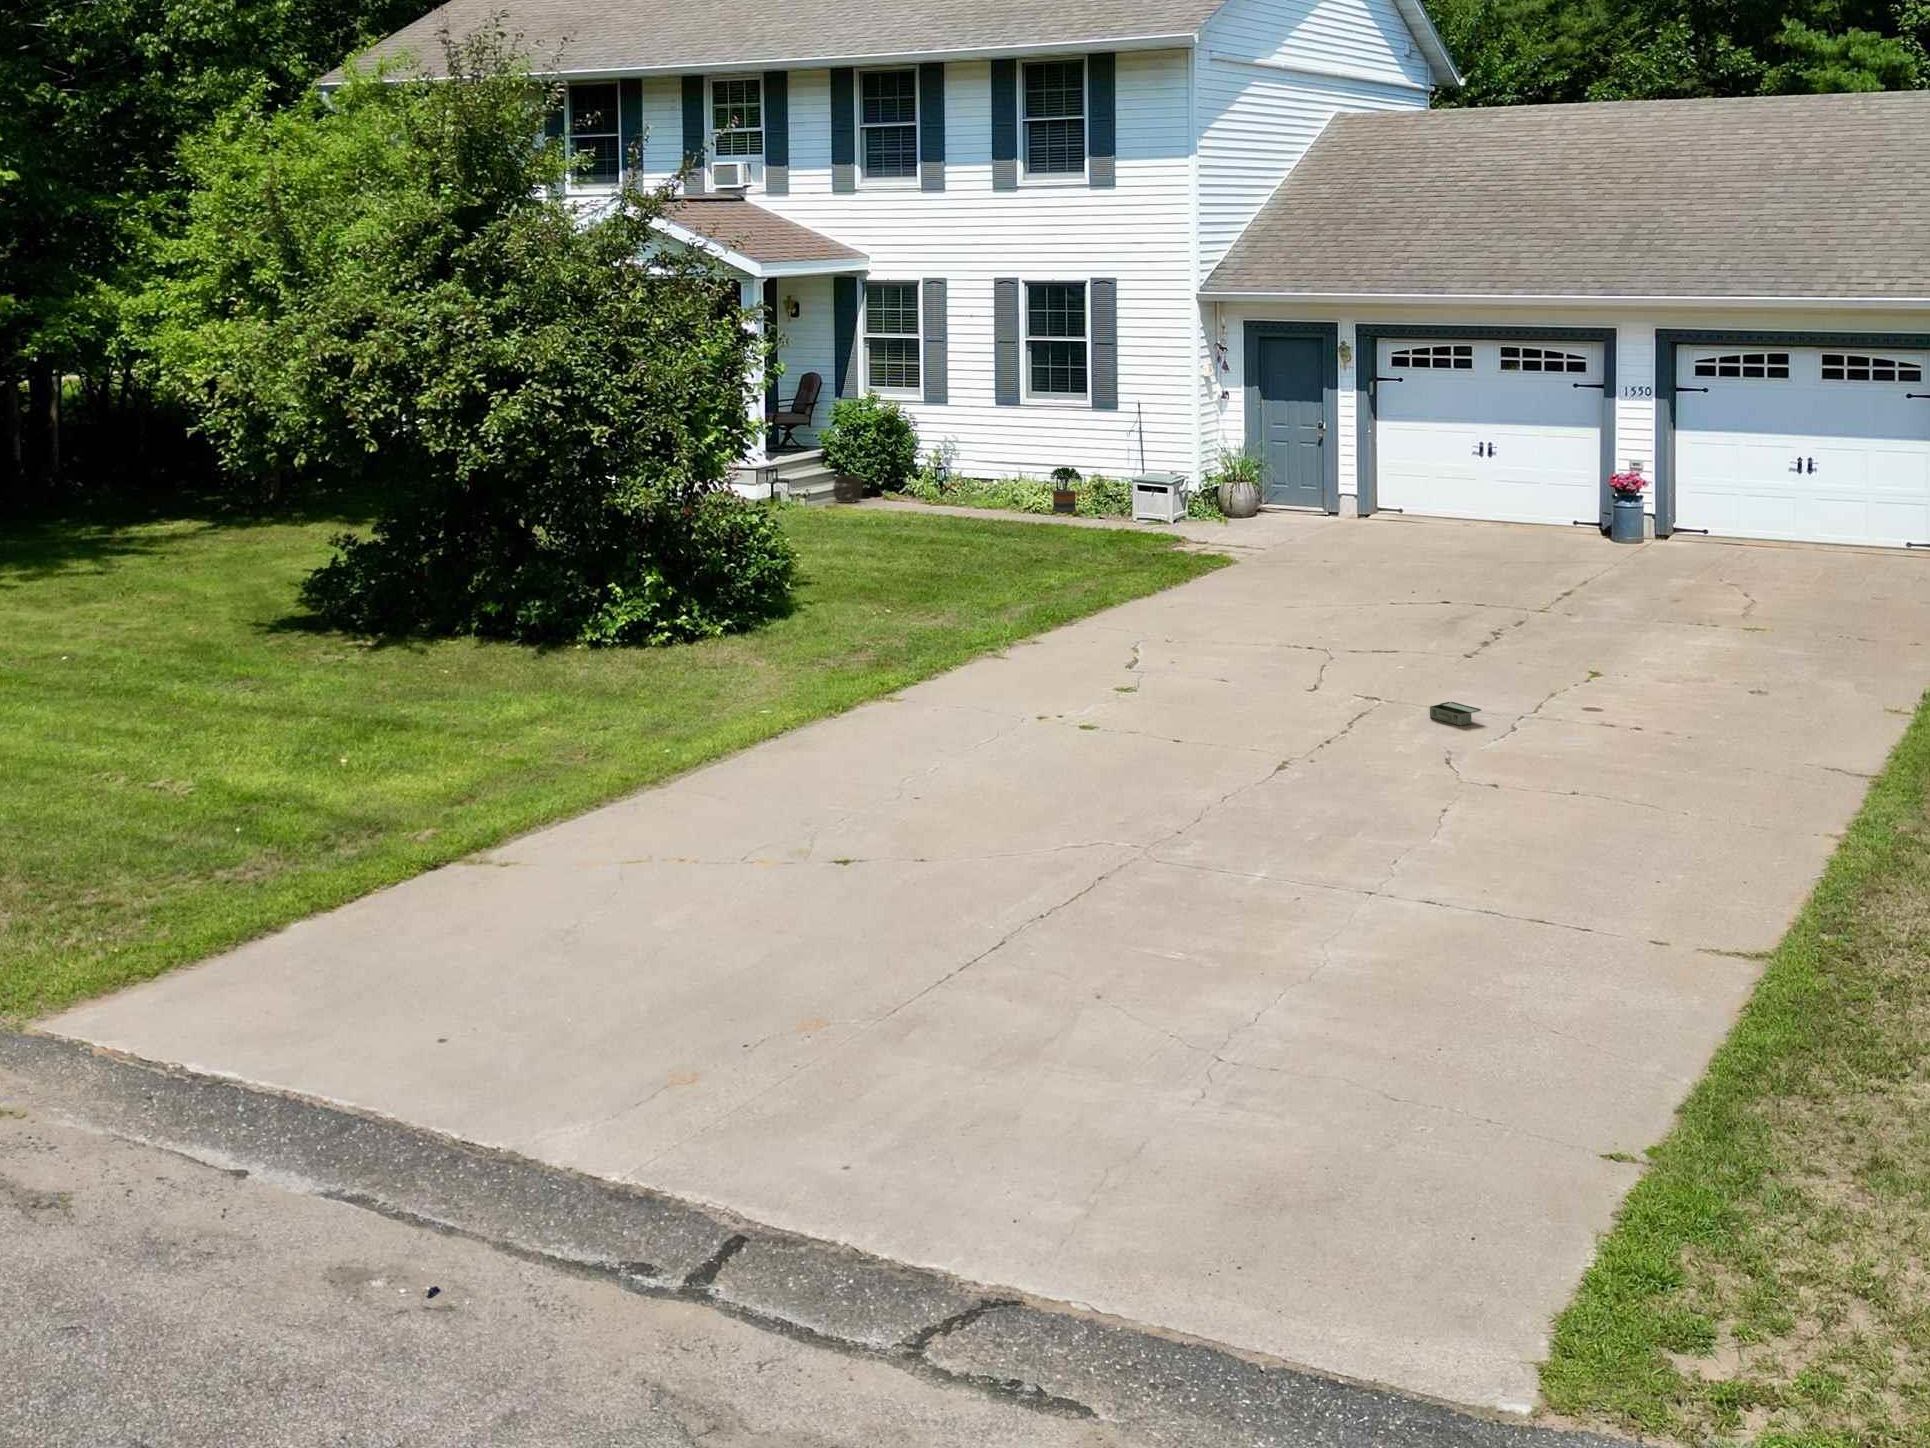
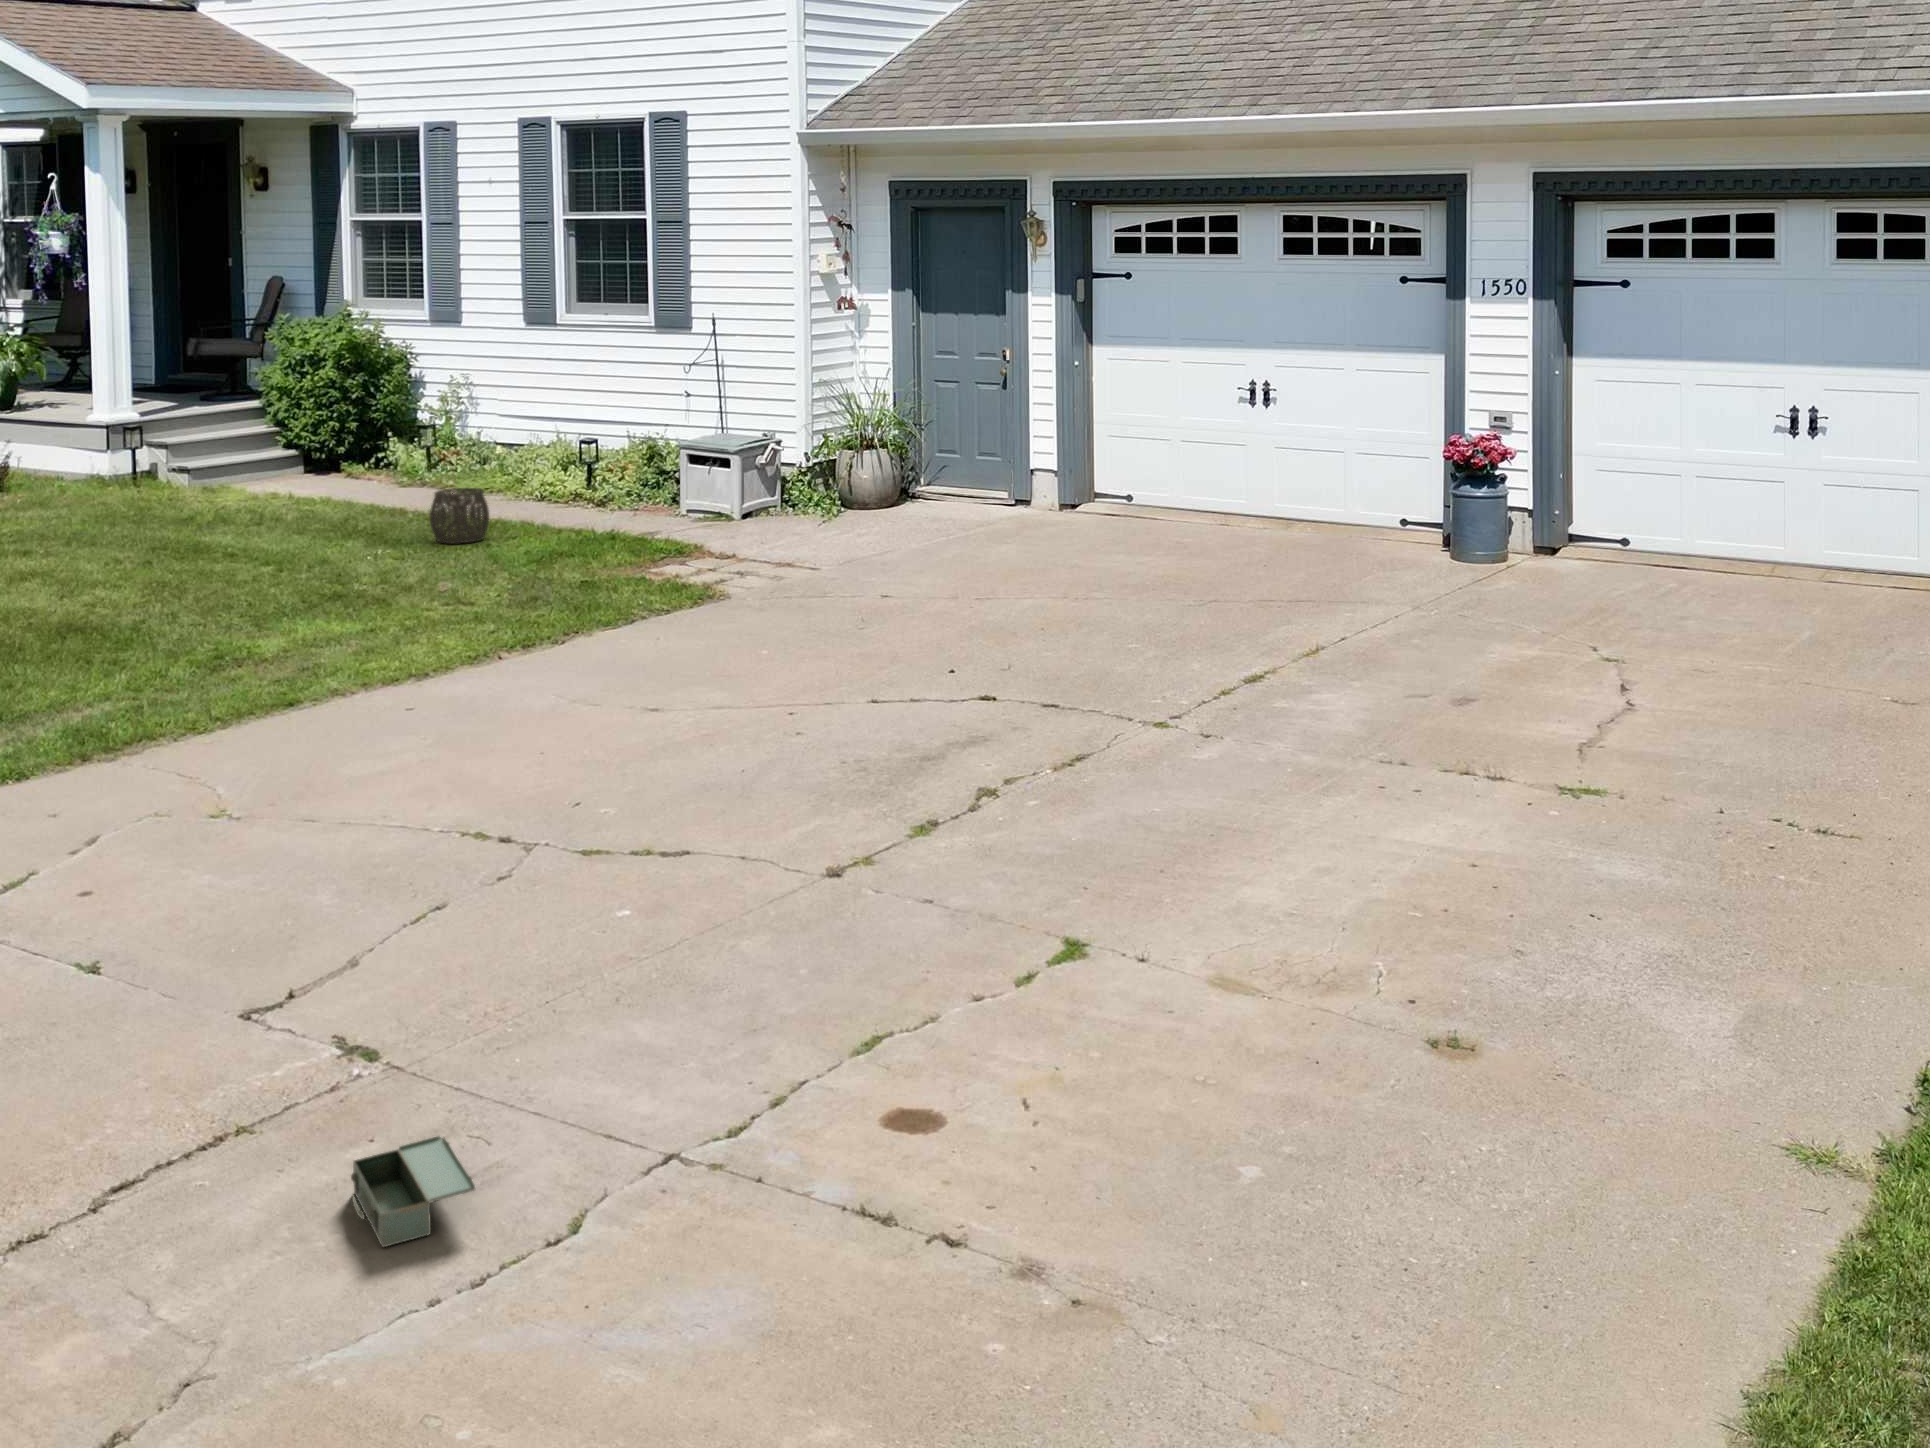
potted tree: present [1050,467,1082,512] -> none [564,423,618,498]
woven basket: present [833,475,863,503] -> present [430,488,489,544]

